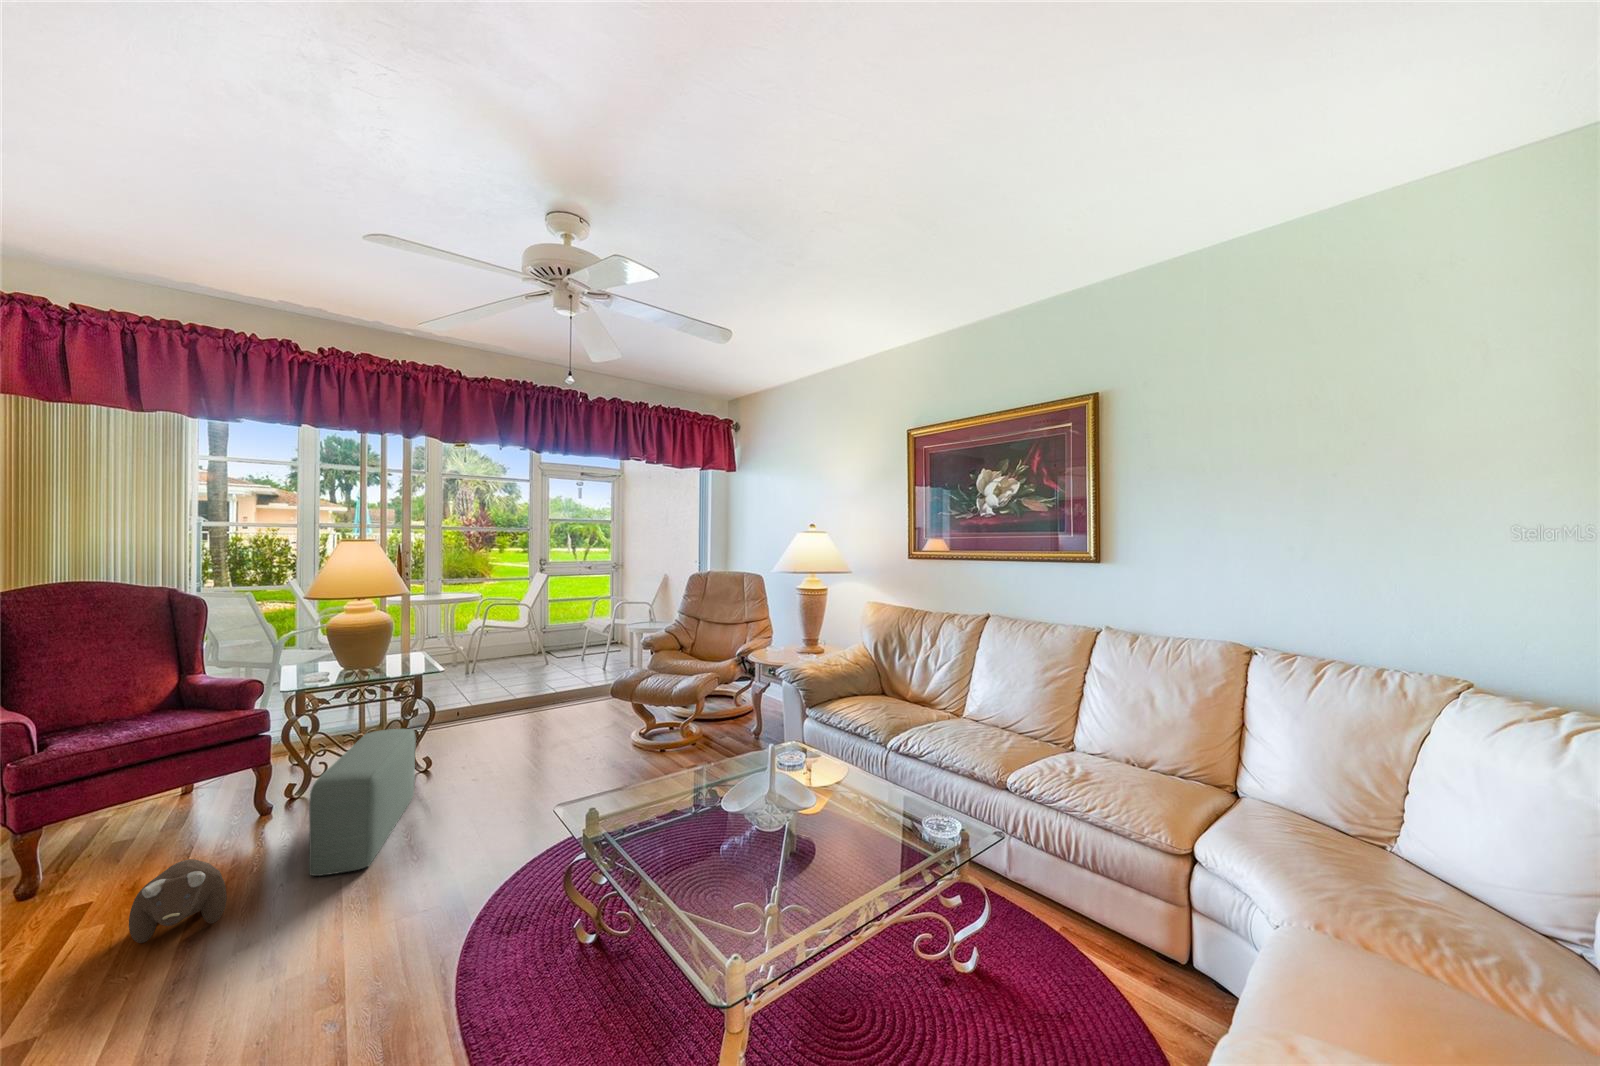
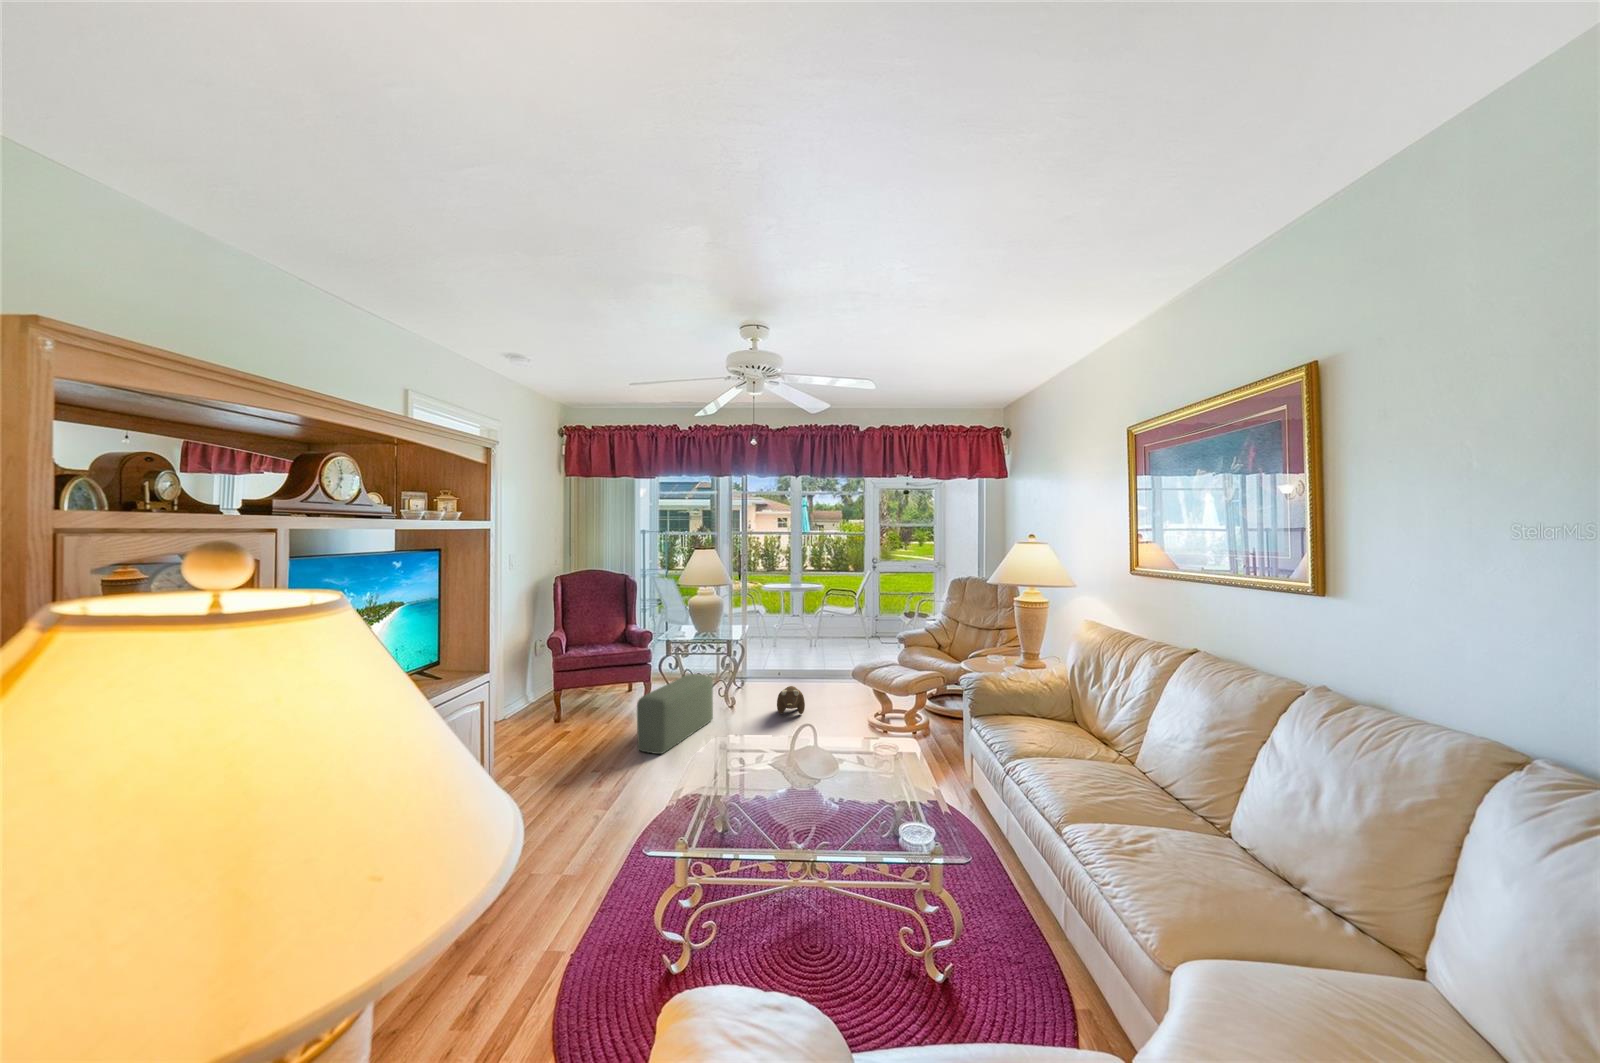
plush toy: present [129,859,227,943] -> present [777,686,805,714]

